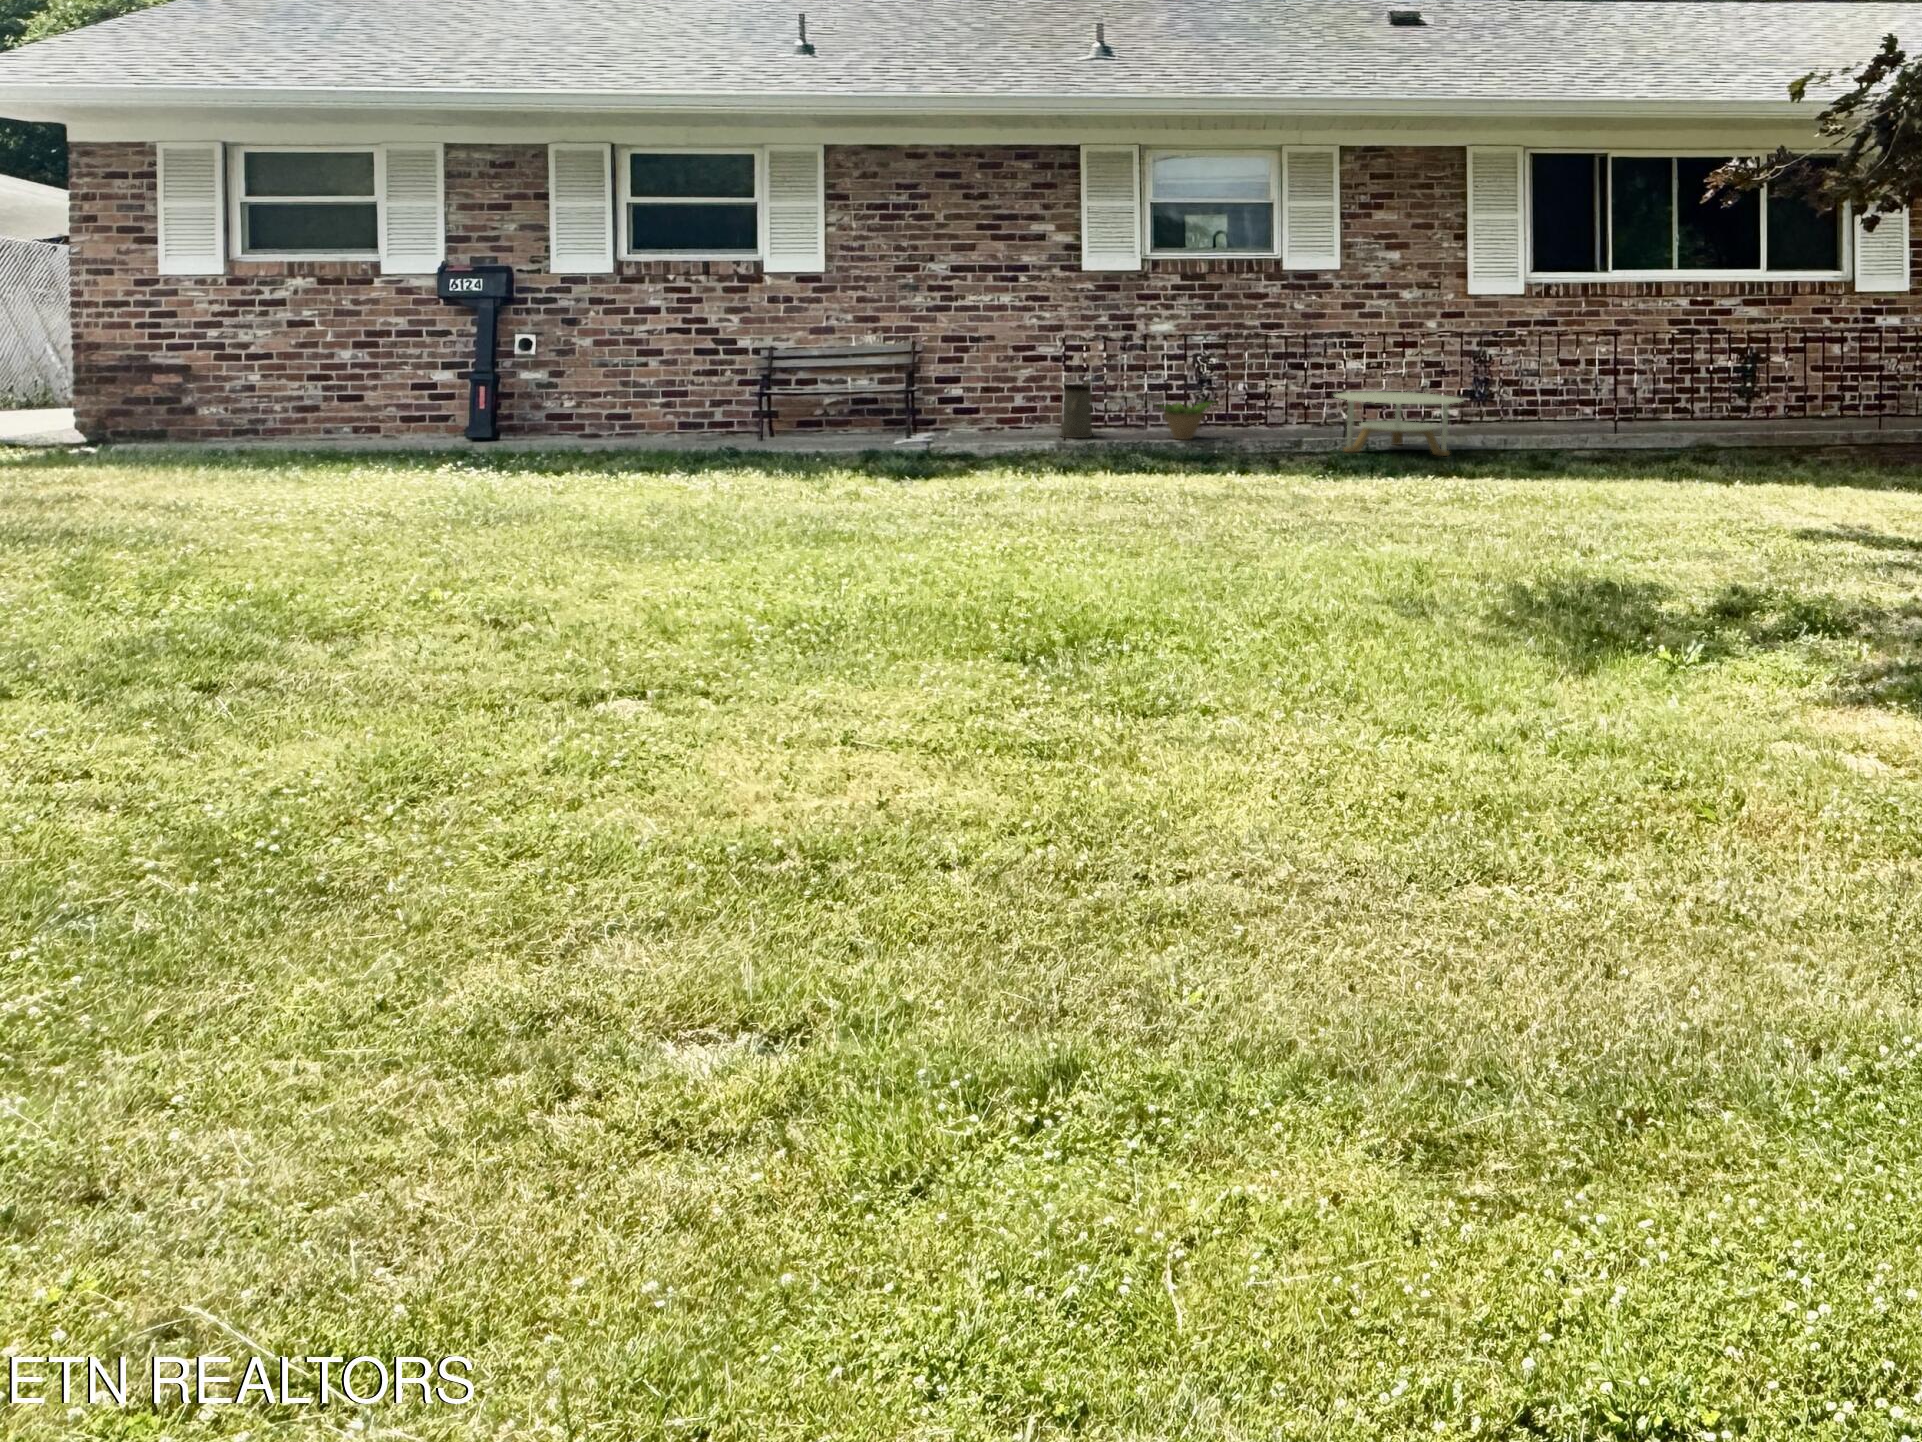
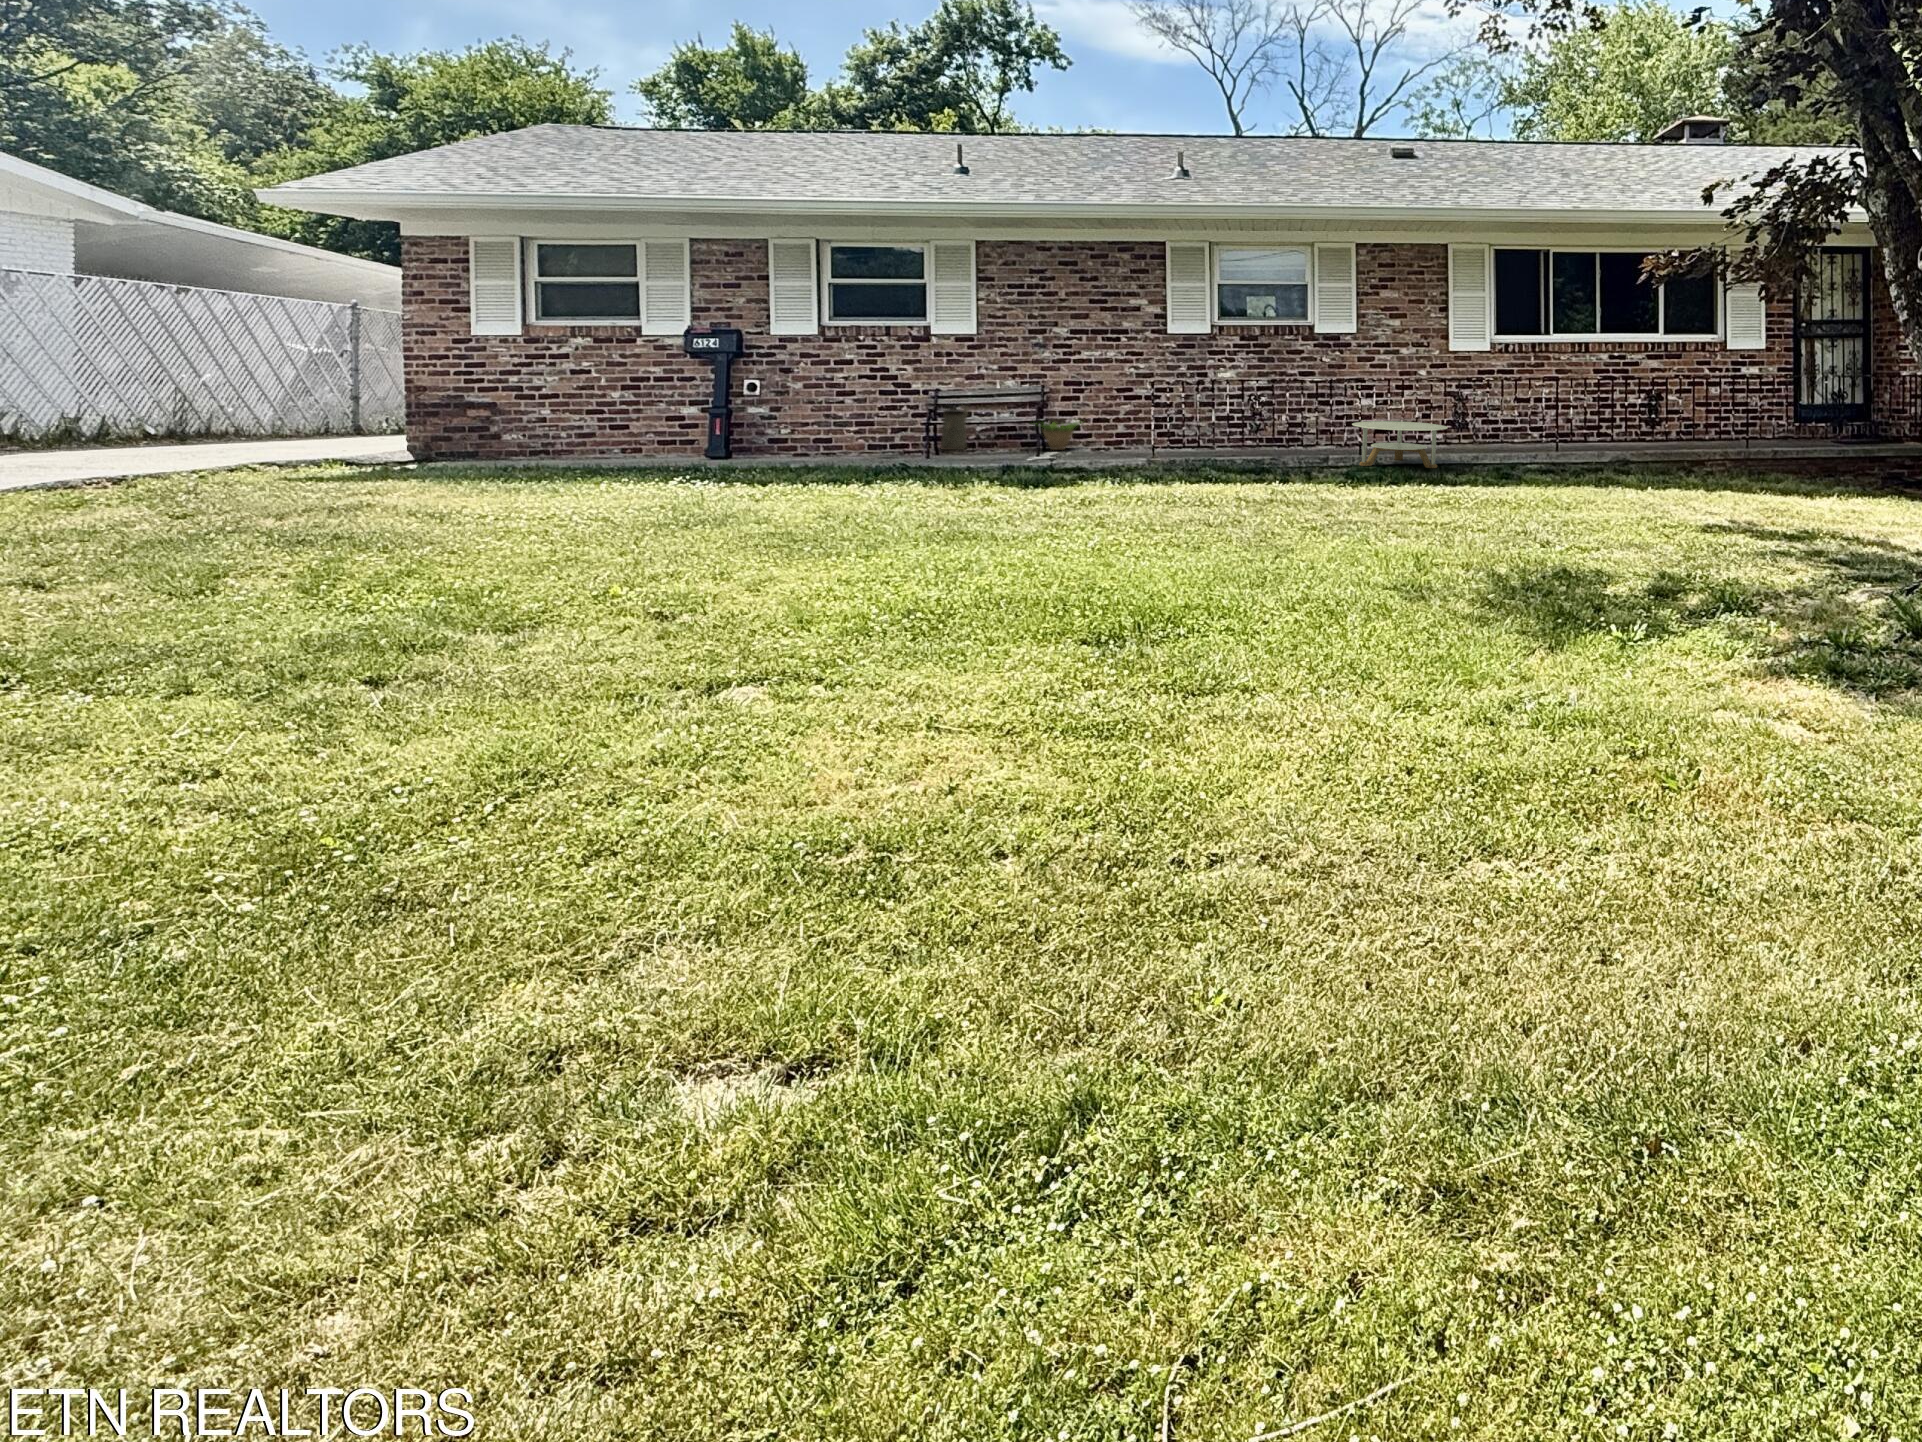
watering can: present [1060,375,1092,438] -> present [941,407,969,450]
decorative plant: present [1159,401,1214,440] -> present [1042,422,1082,450]

